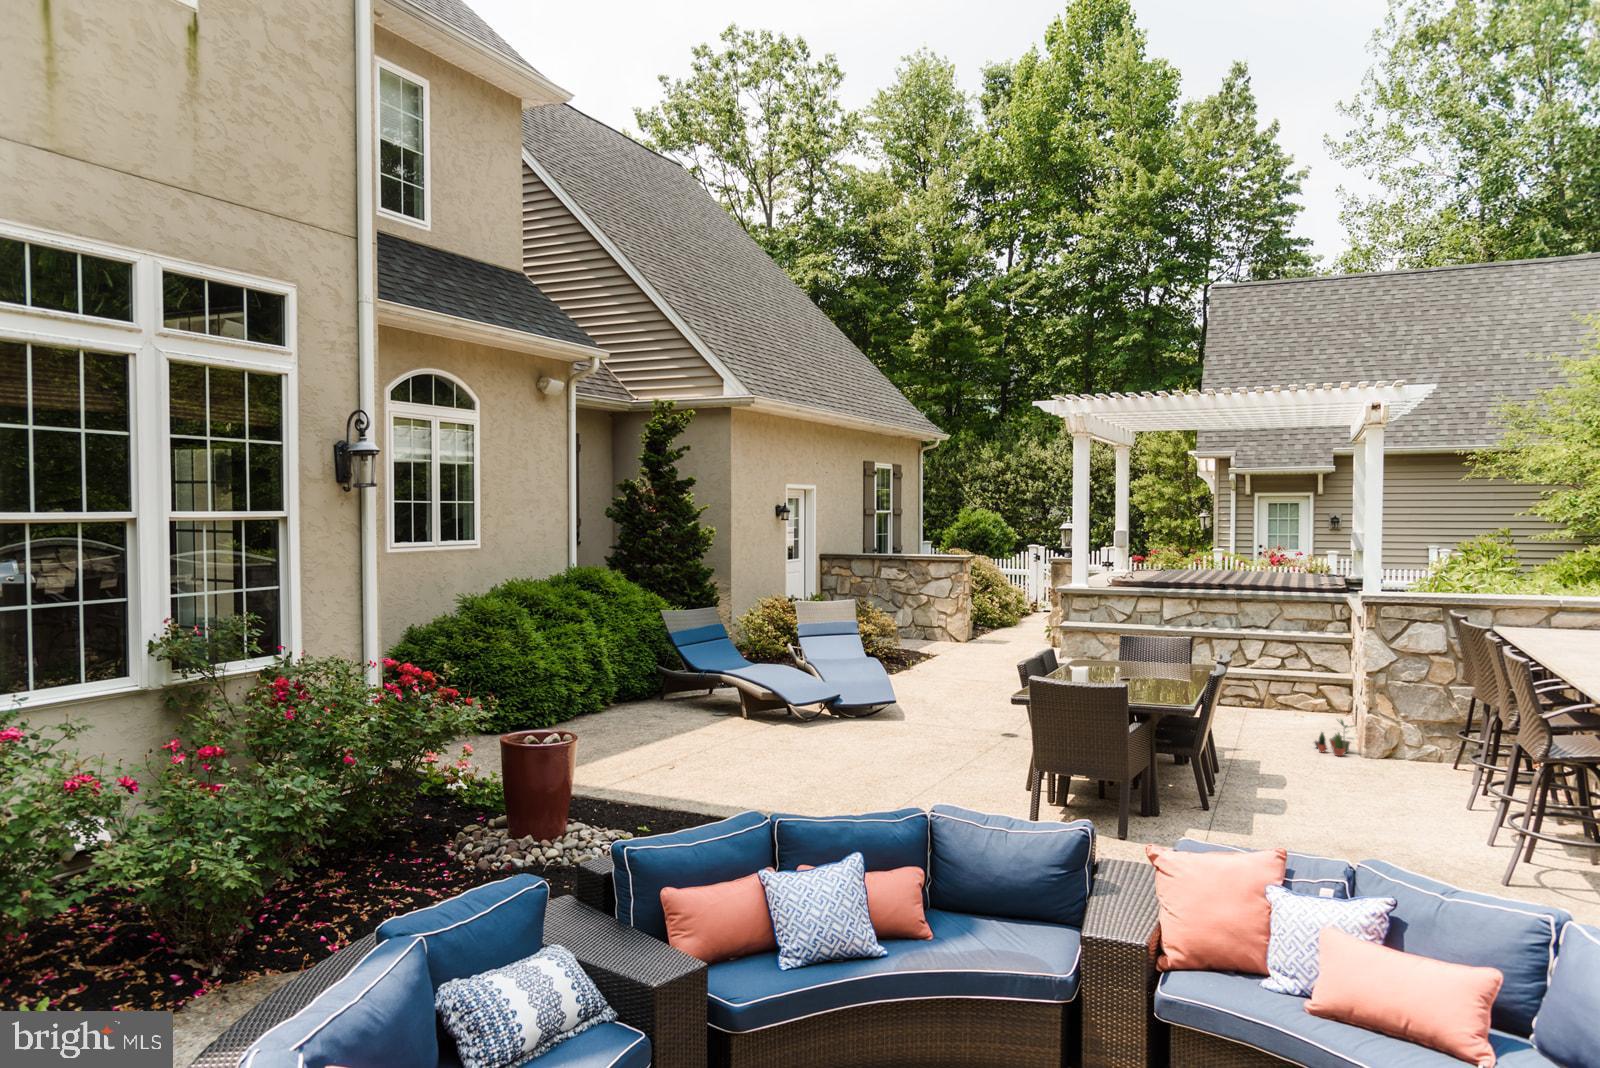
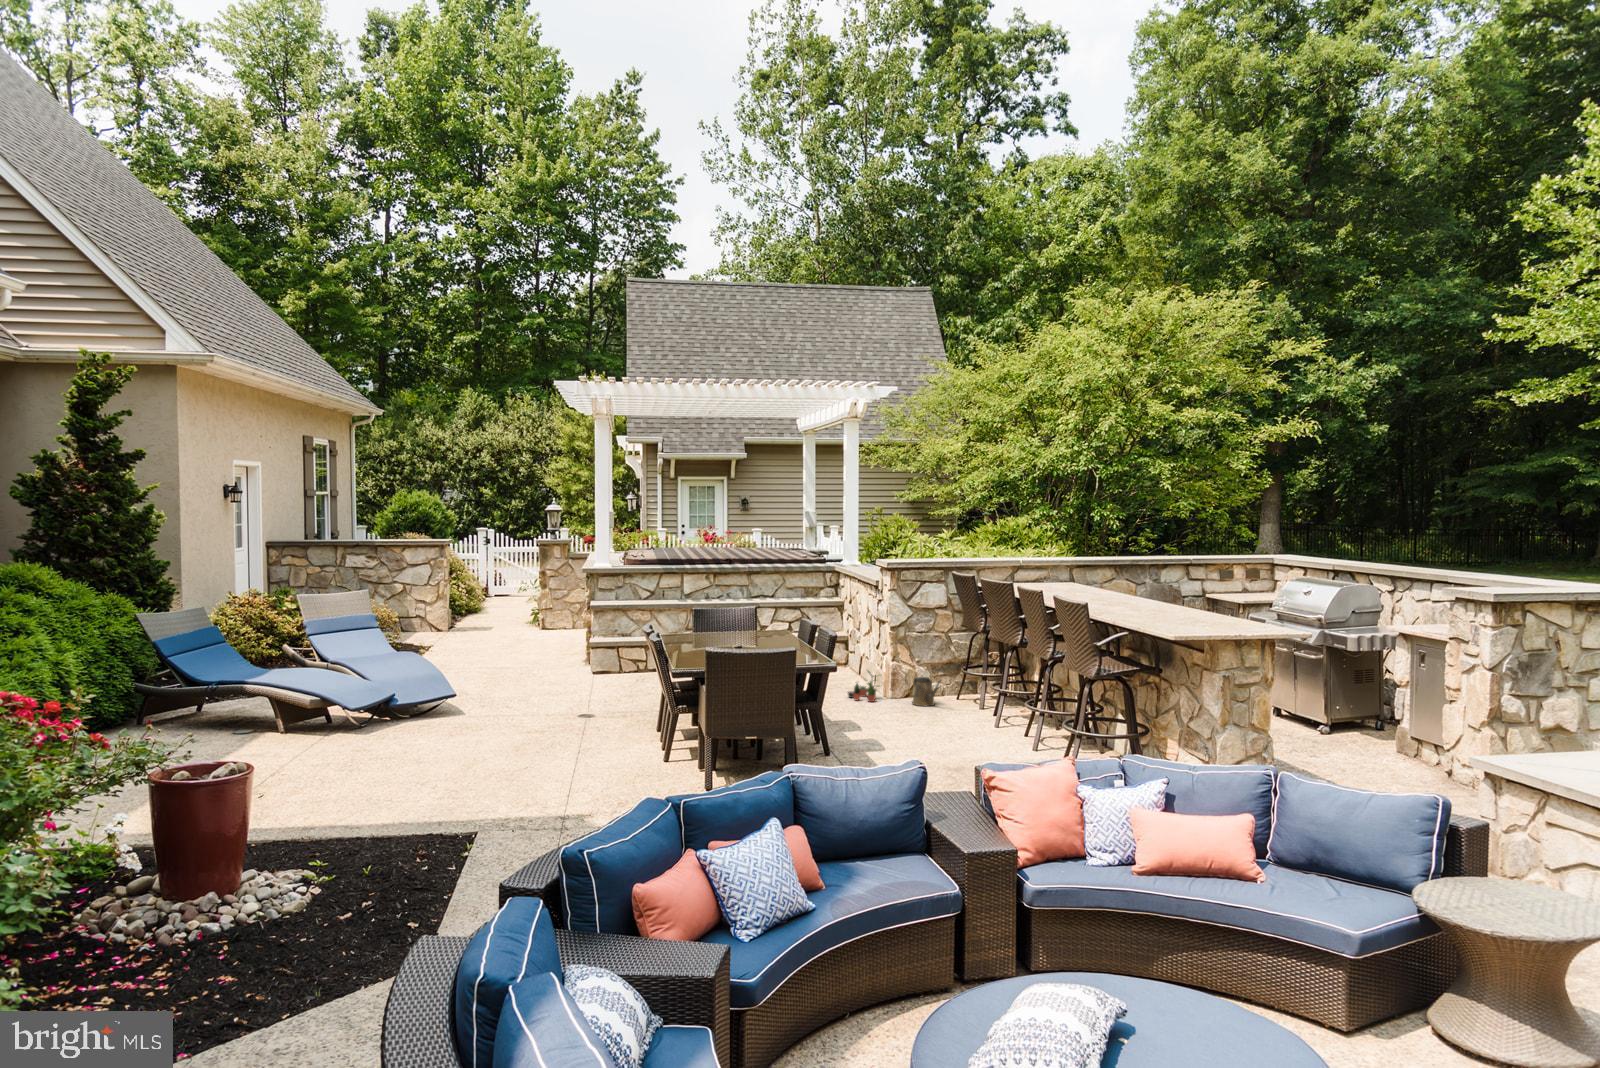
watering can: none [1390,734,1423,770] -> present [912,677,941,706]

